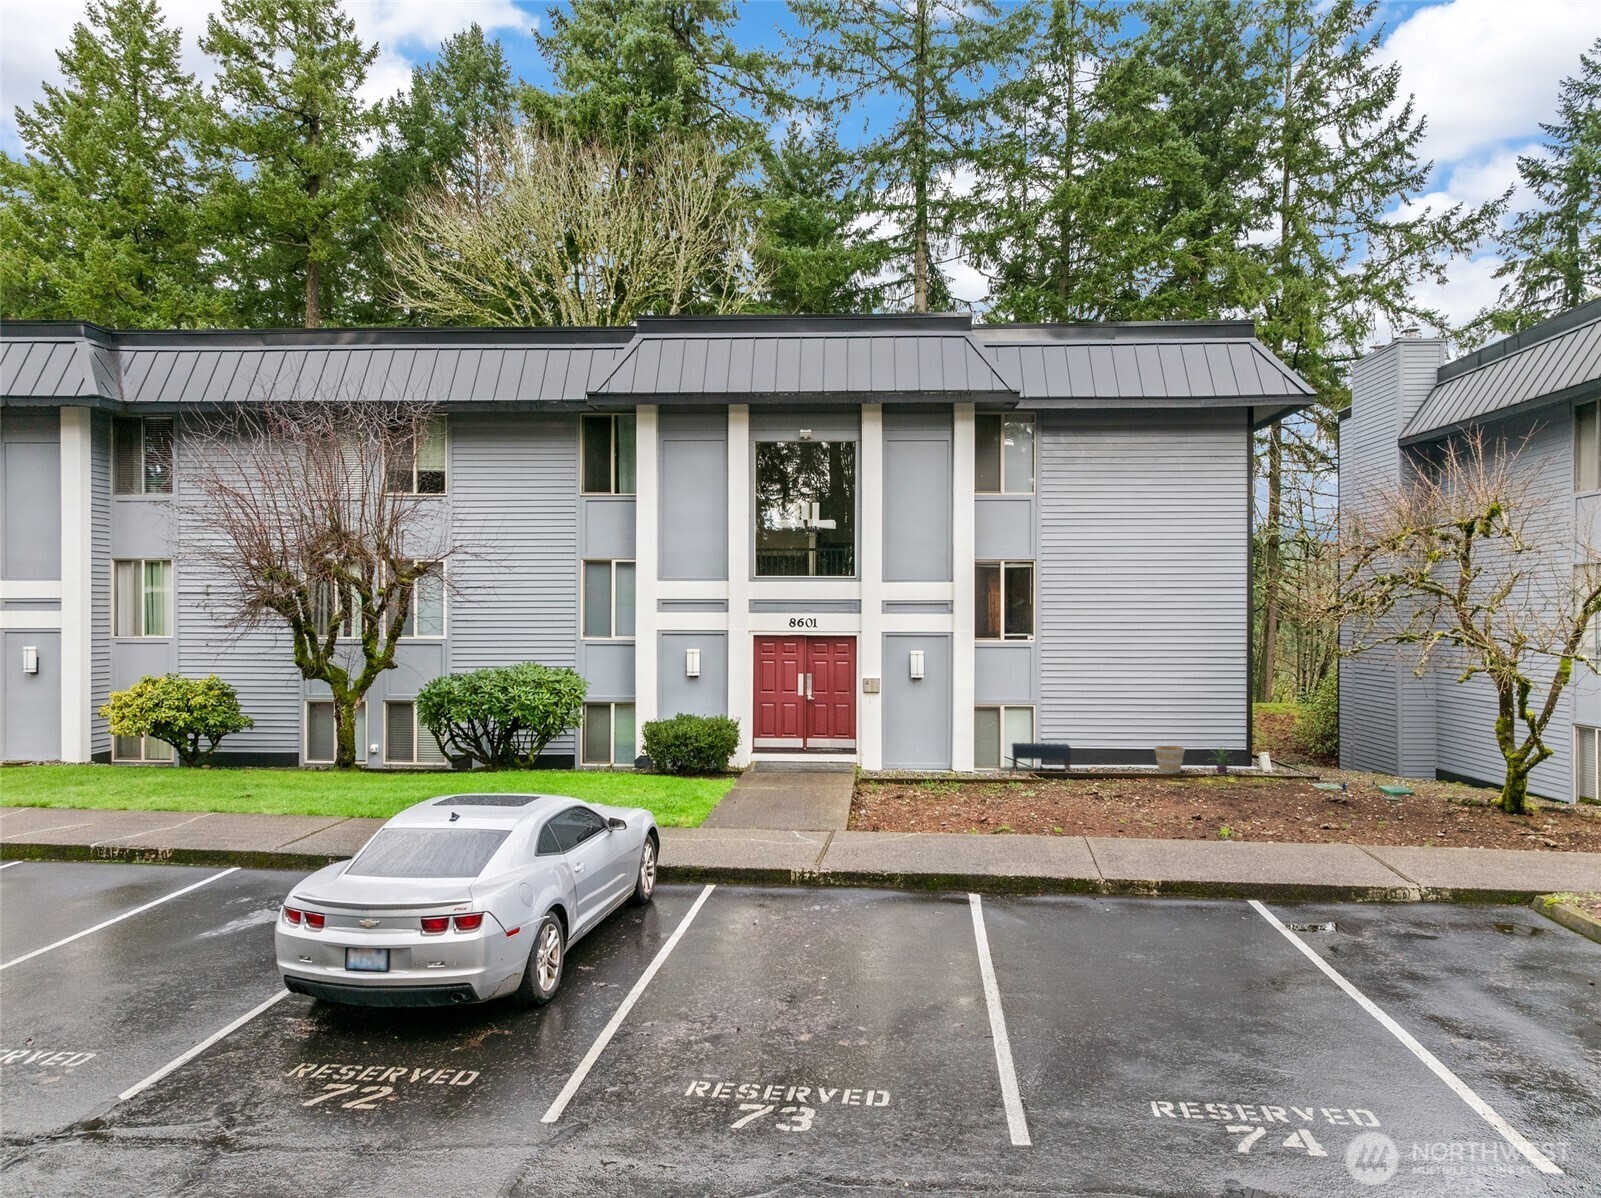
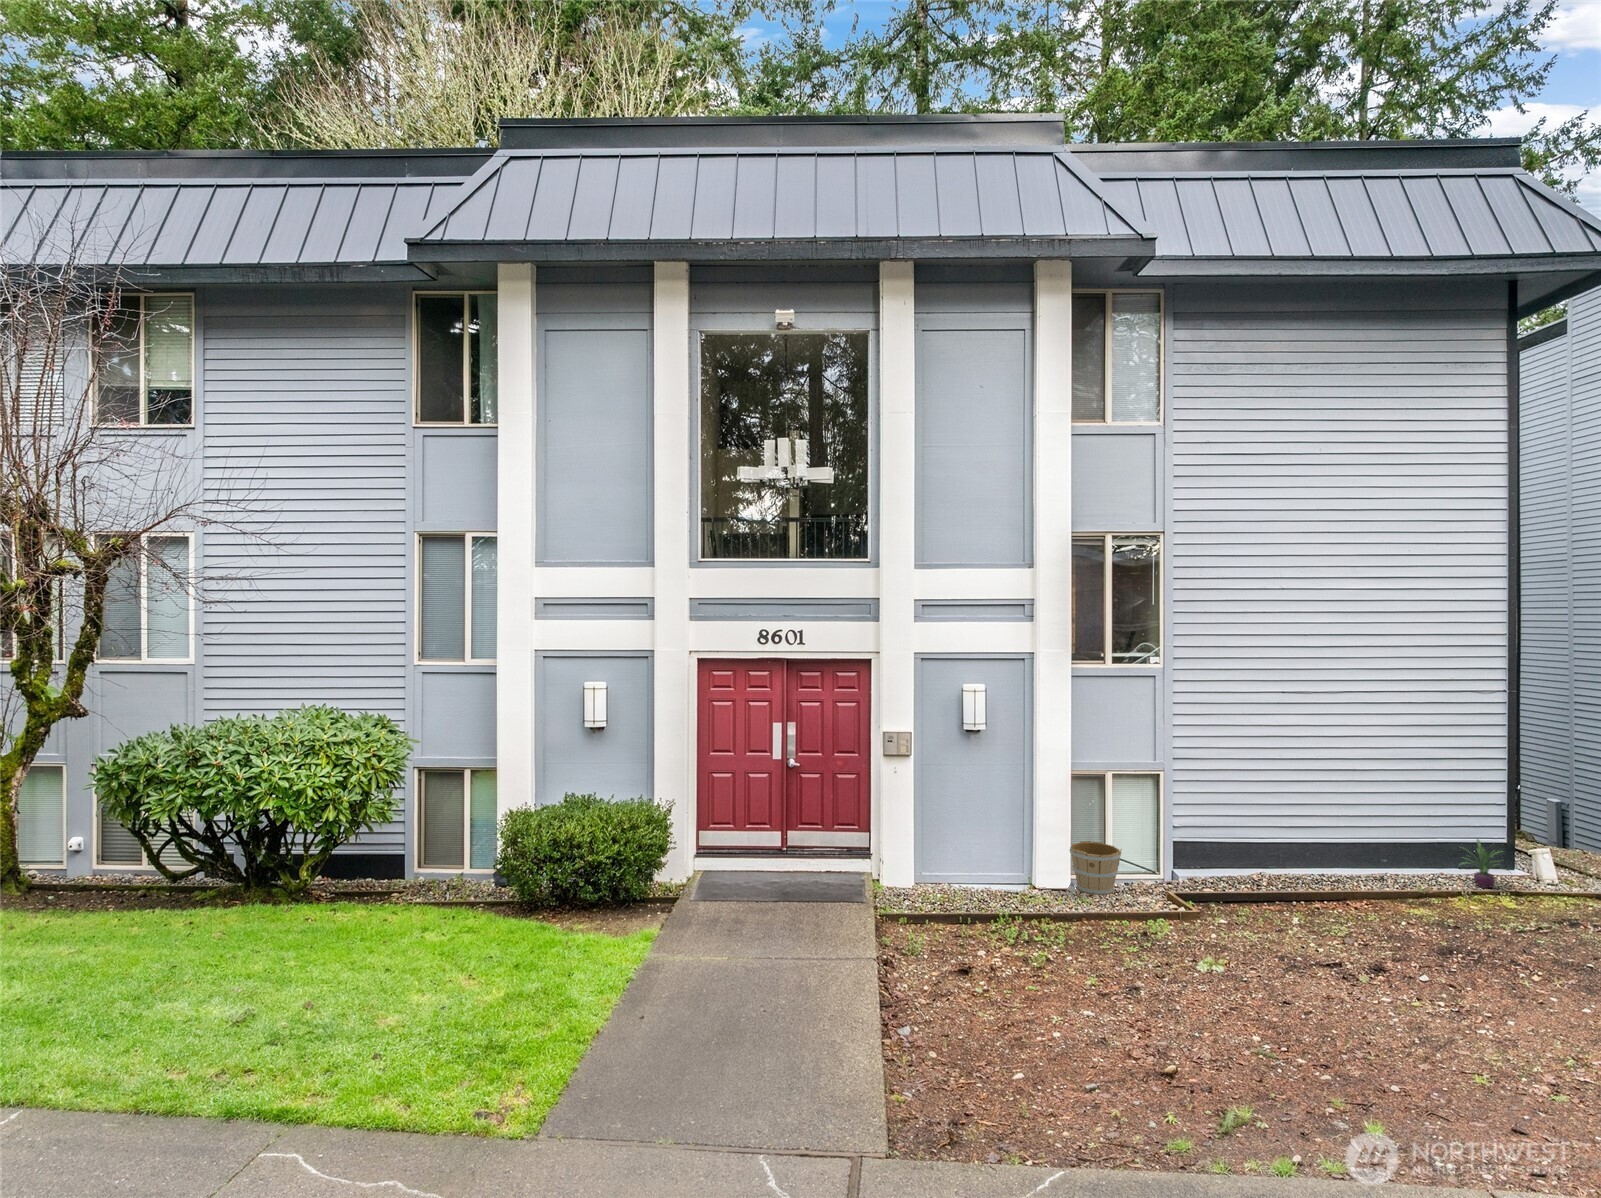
bench: present [1012,743,1071,771] -> none [1126,835,1235,888]
wooden bucket: present [1155,746,1185,773] -> present [1070,841,1122,895]

